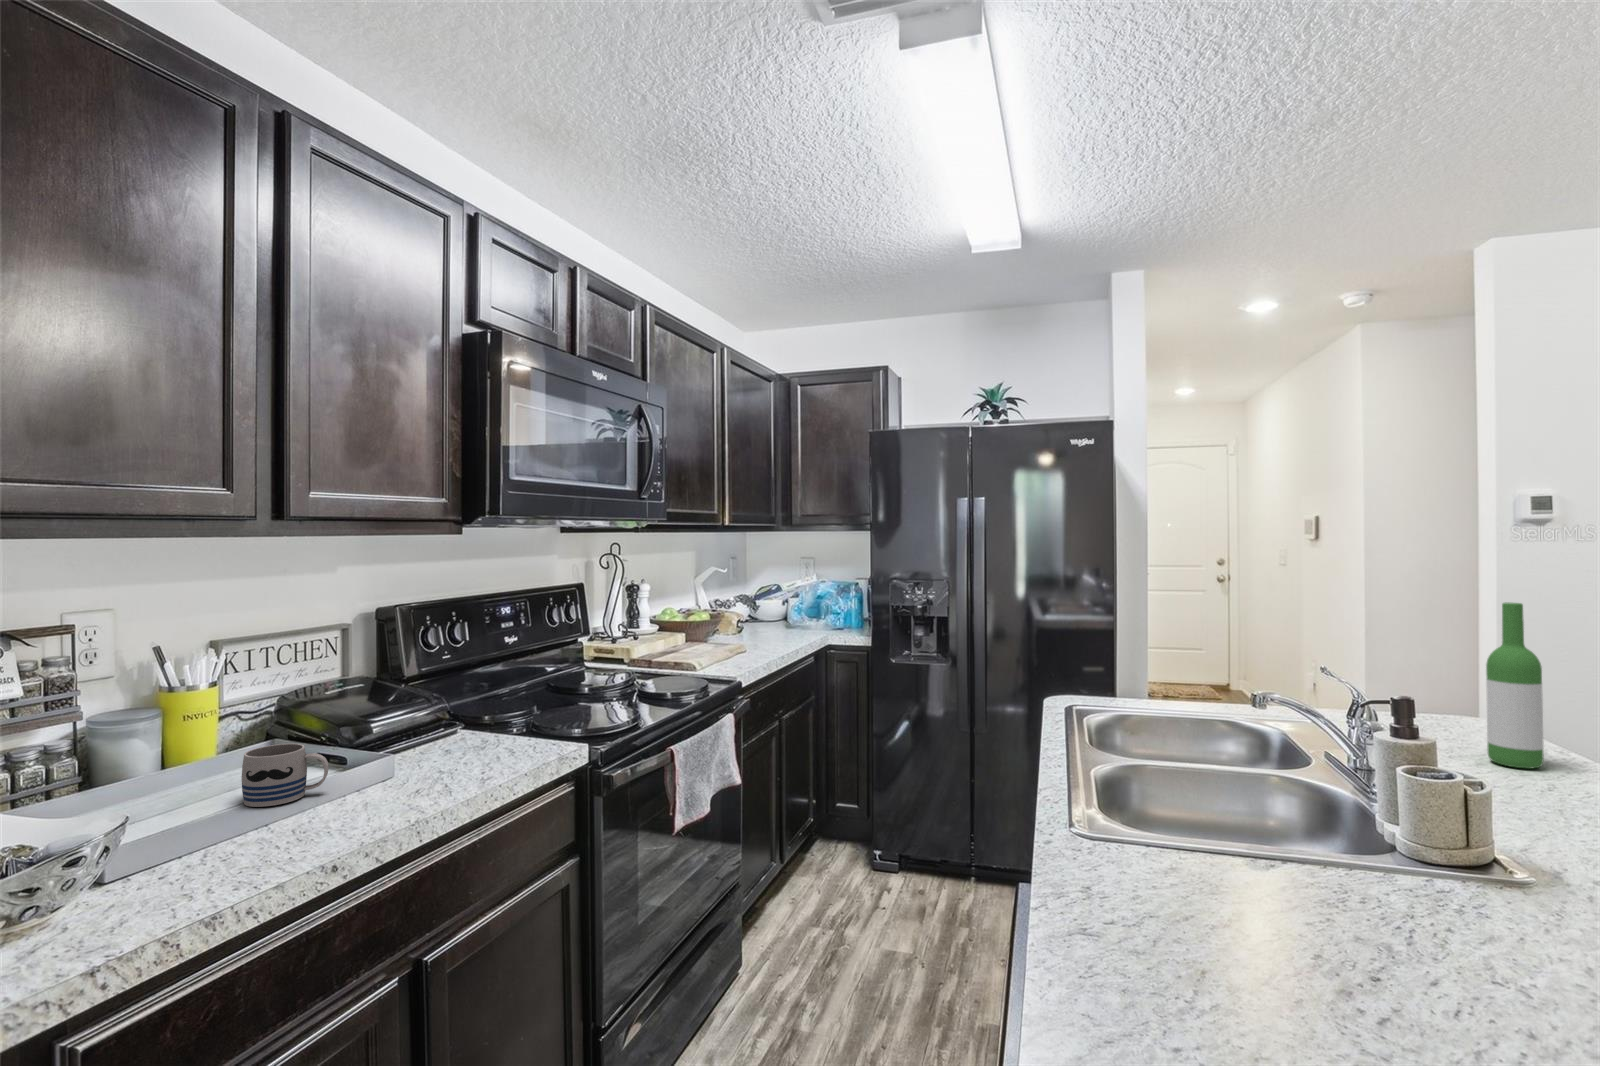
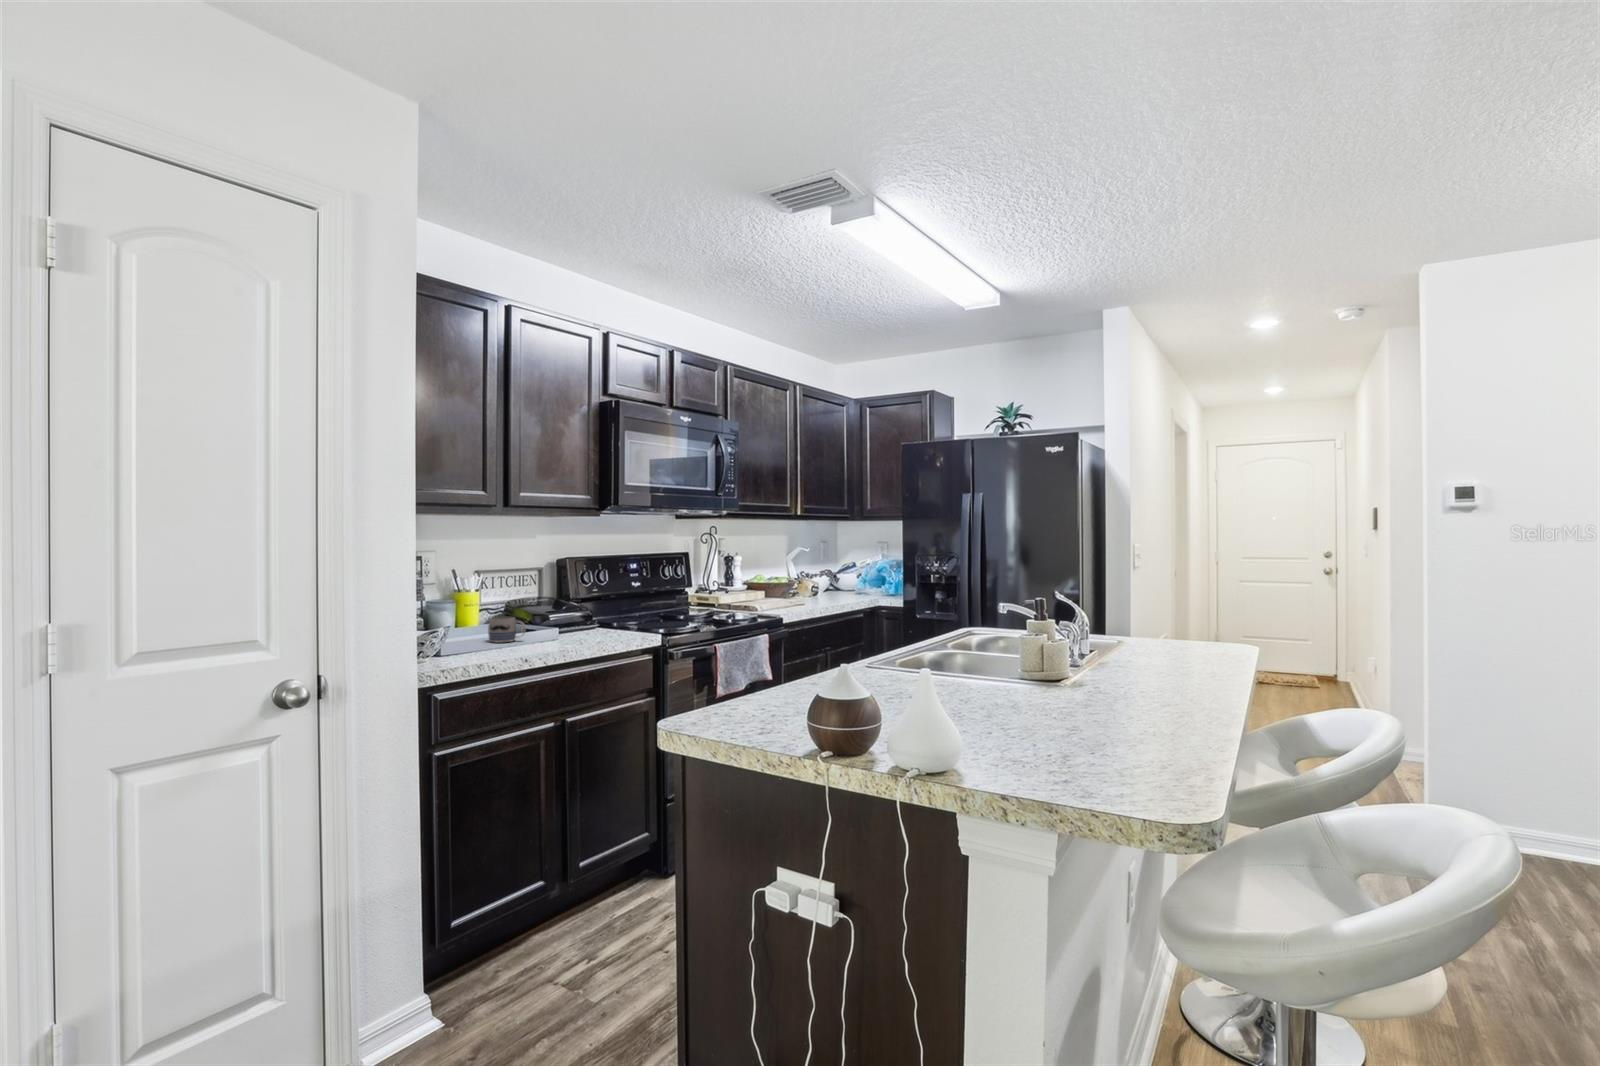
wine bottle: present [1486,603,1544,769] -> none [1177,557,1206,661]

